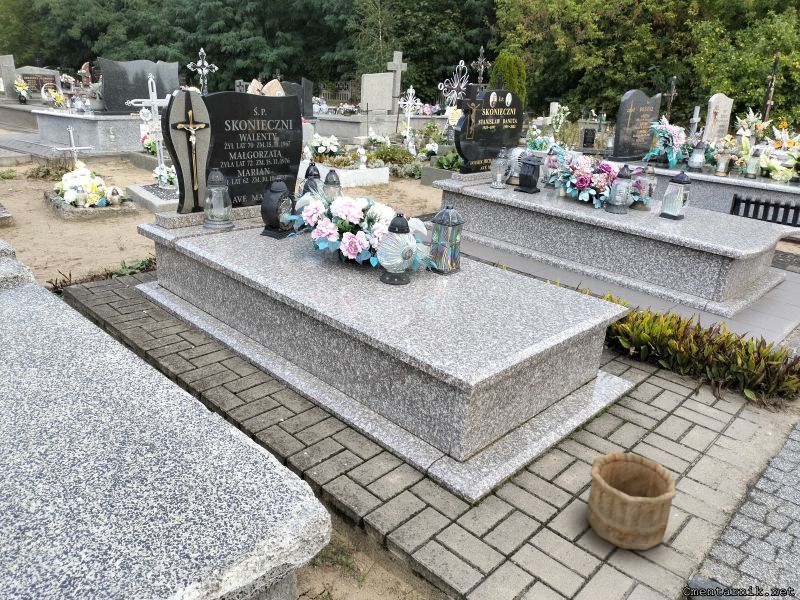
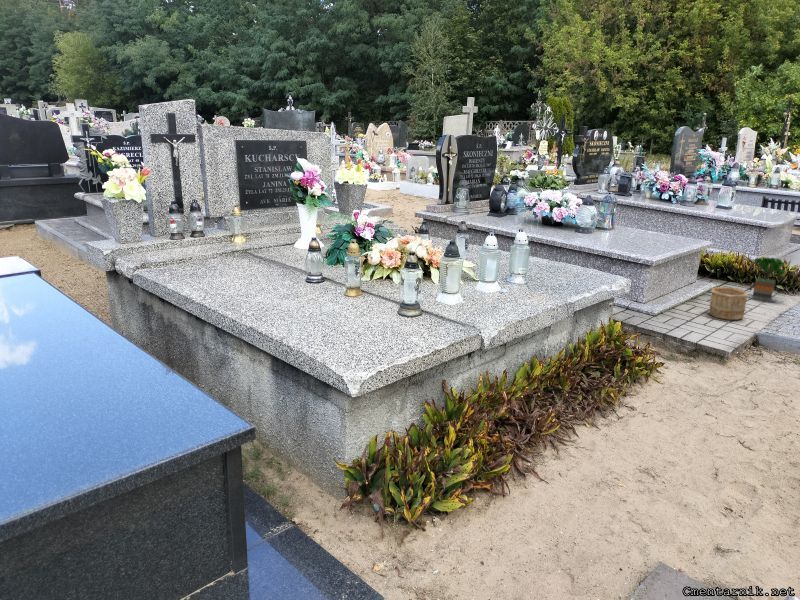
potted tree: none [695,354,769,452] -> present [752,257,785,302]

